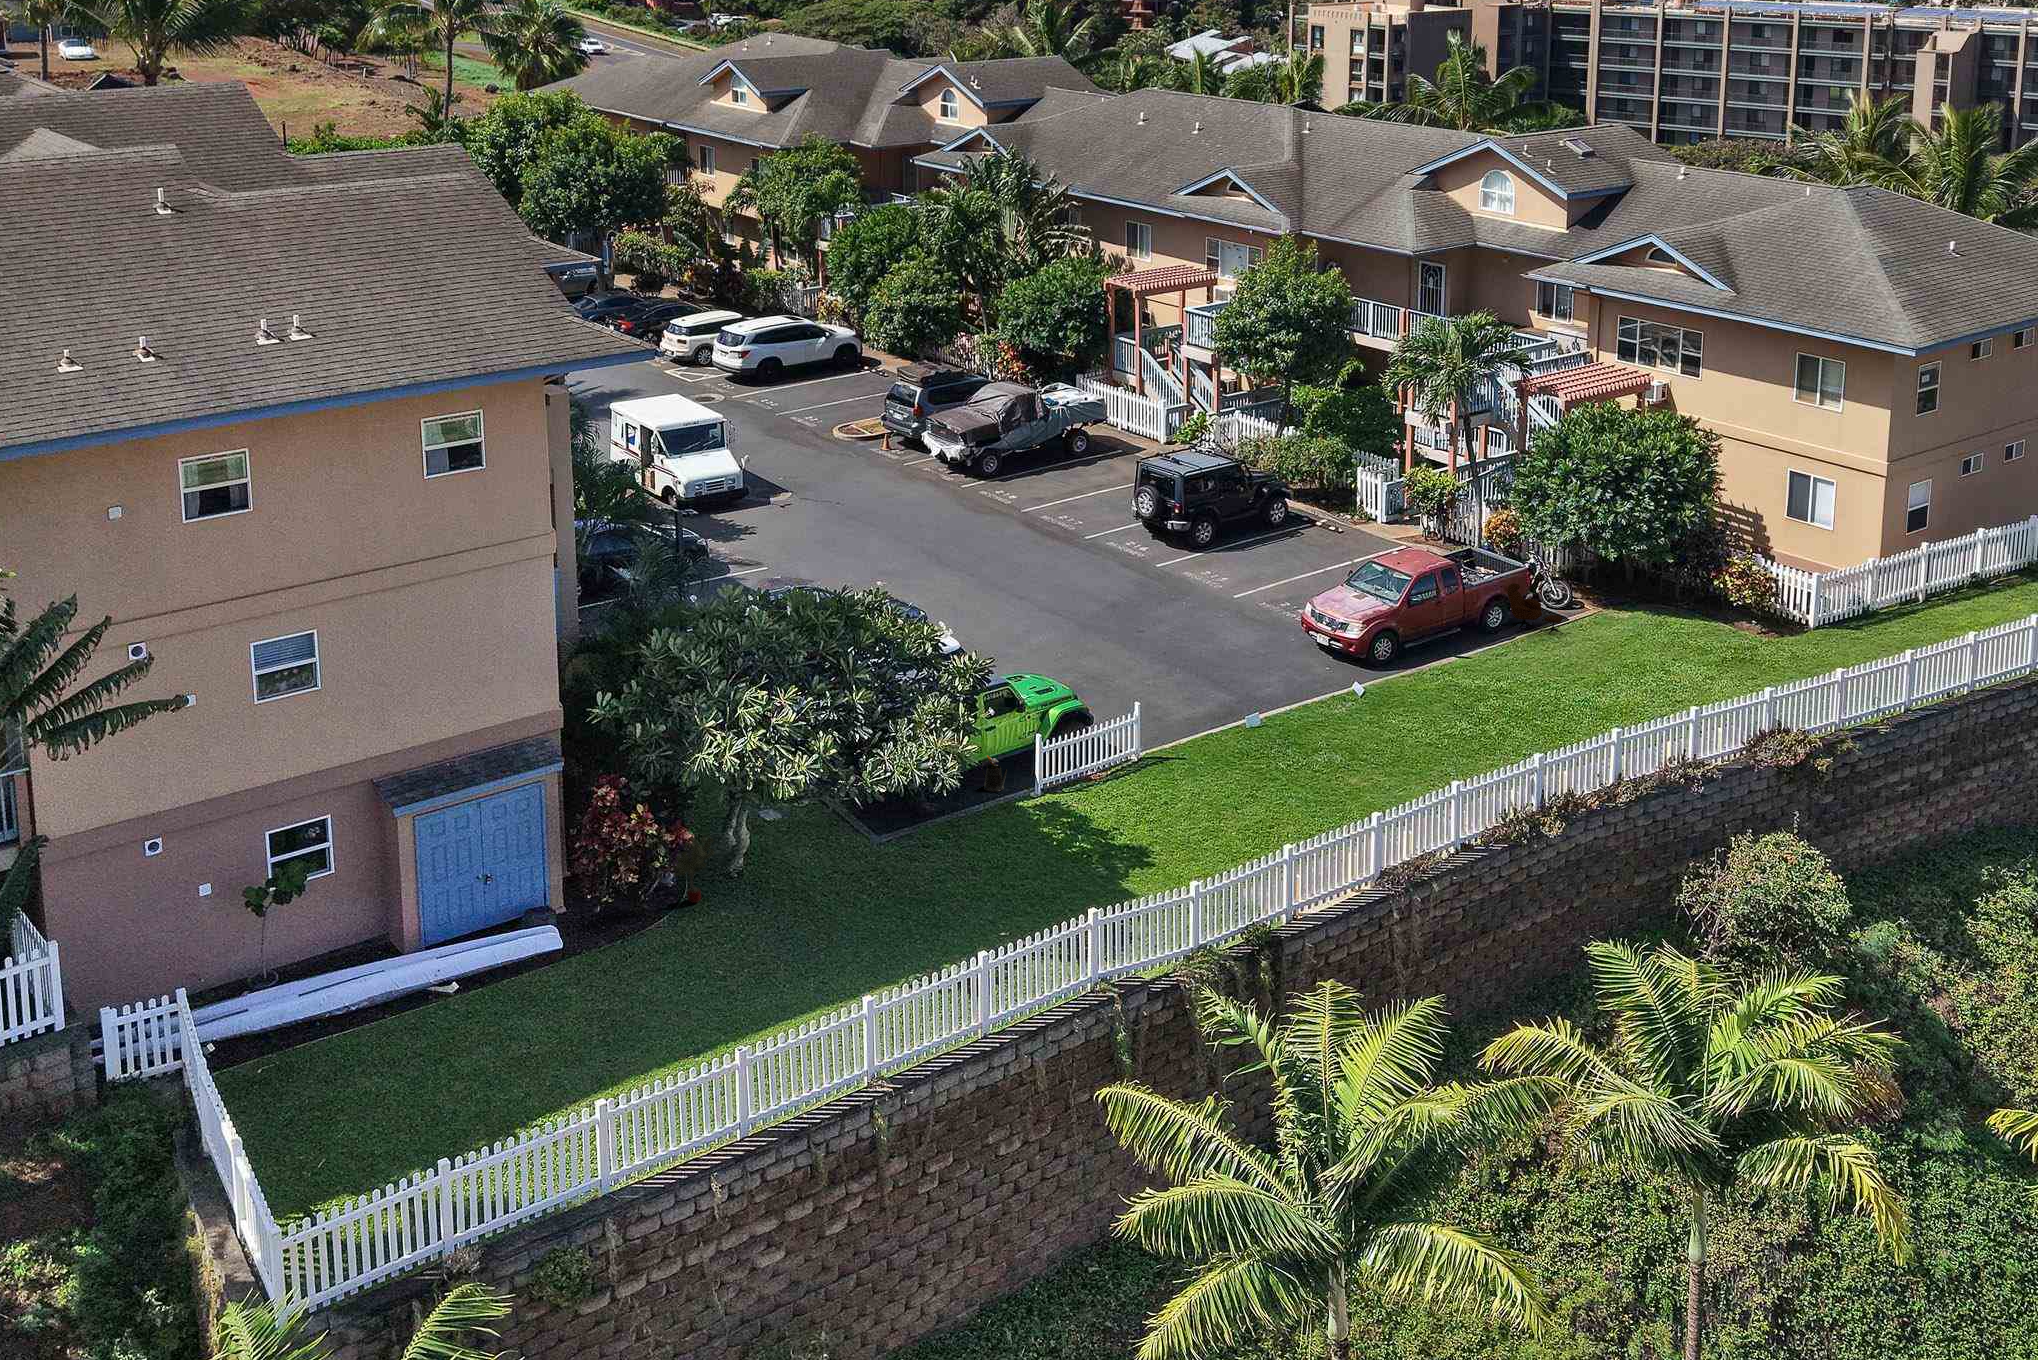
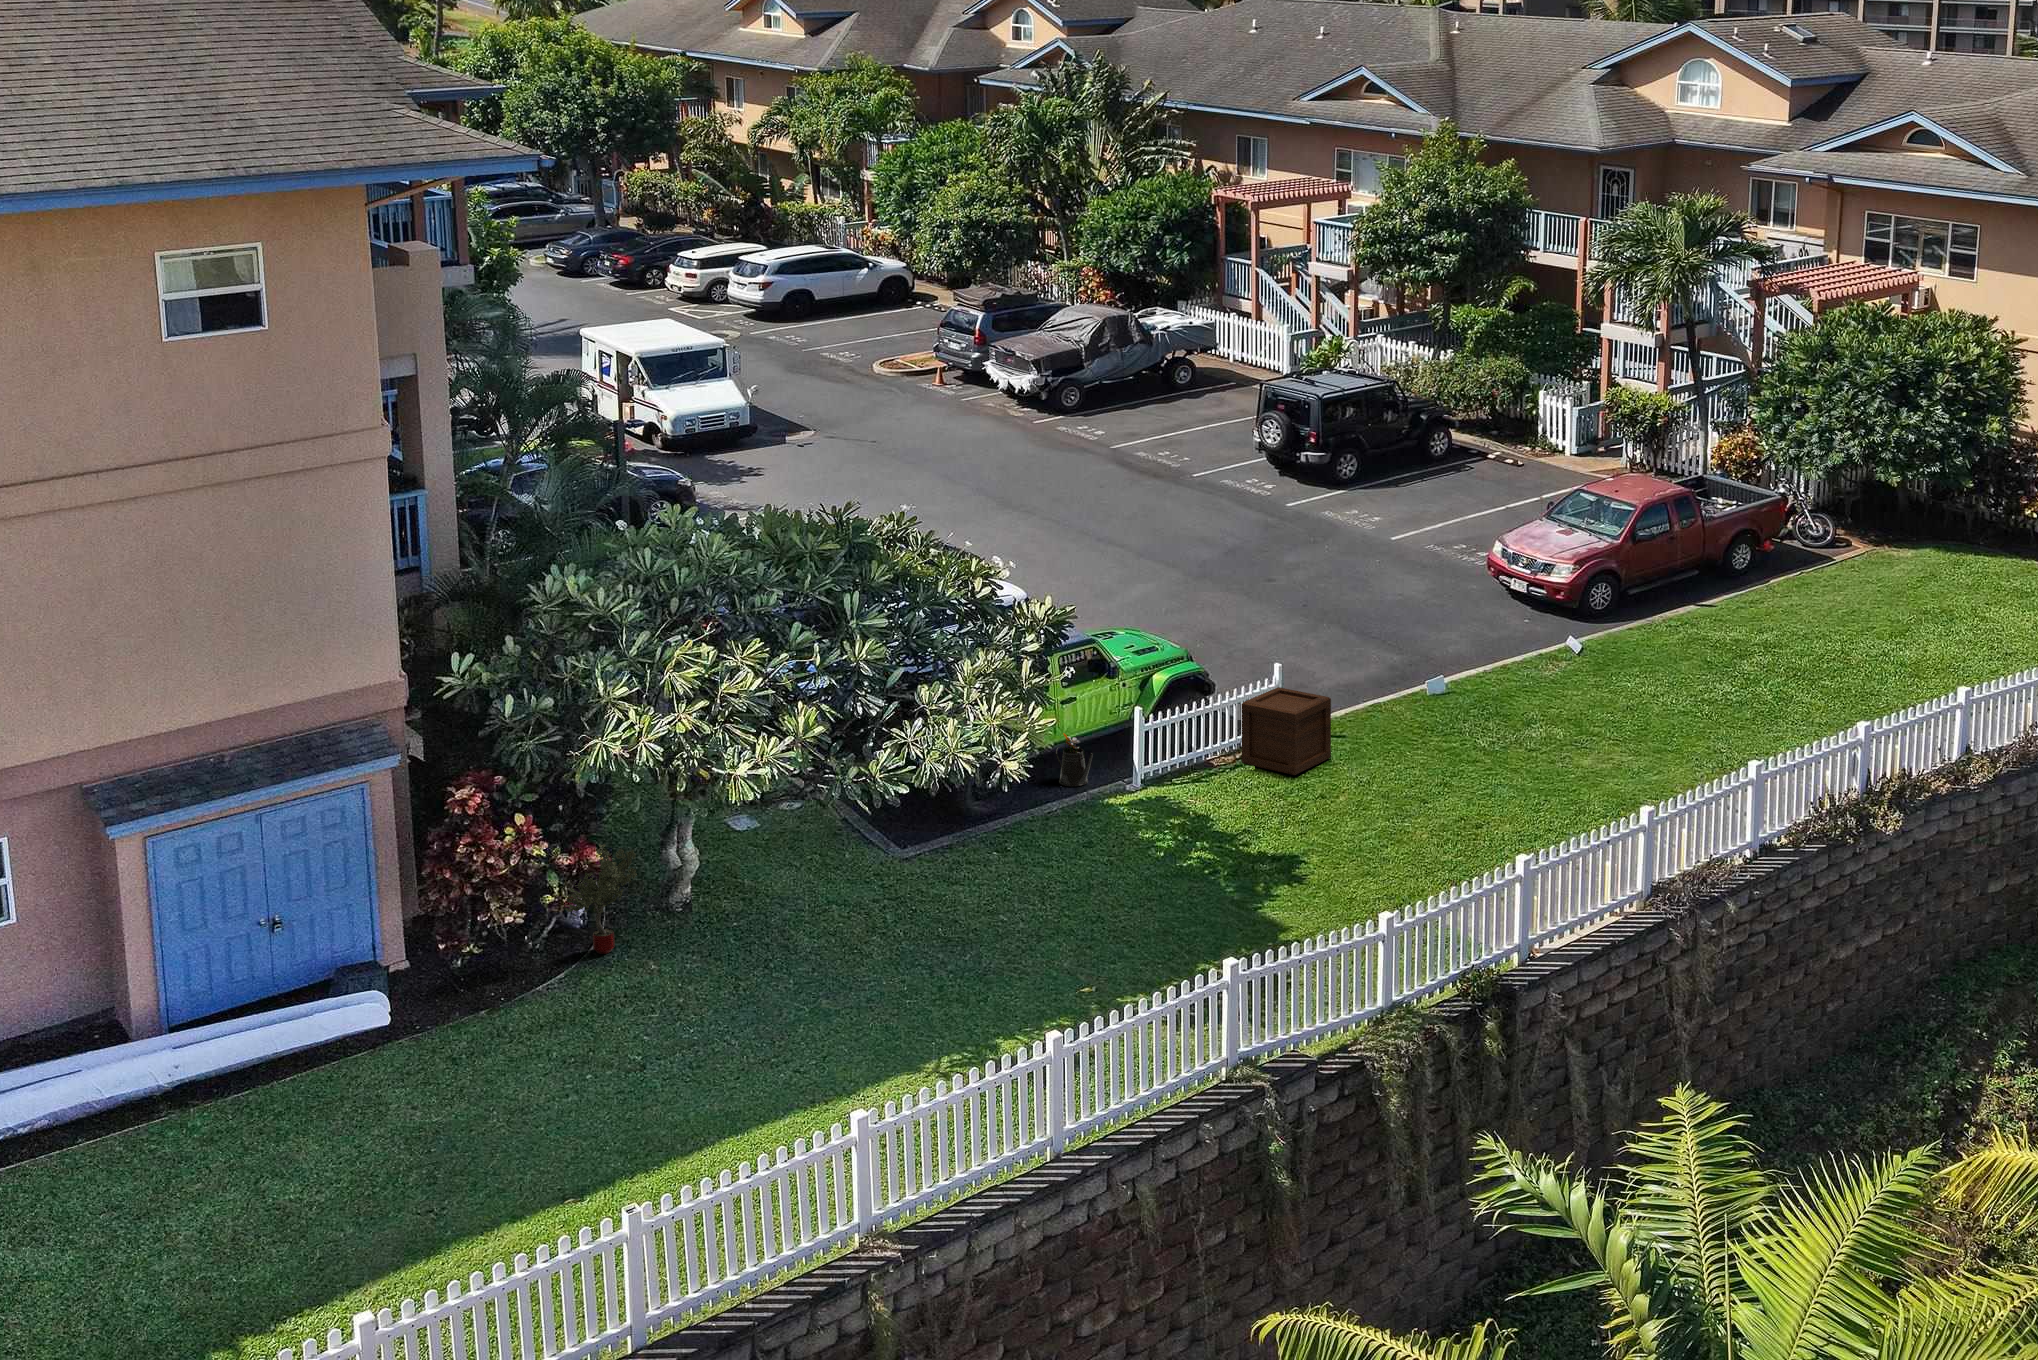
lounge chair: present [1507,583,1563,634] -> none [1758,517,1835,582]
wooden crate: none [1110,723,1173,786] -> present [1241,687,1331,775]

